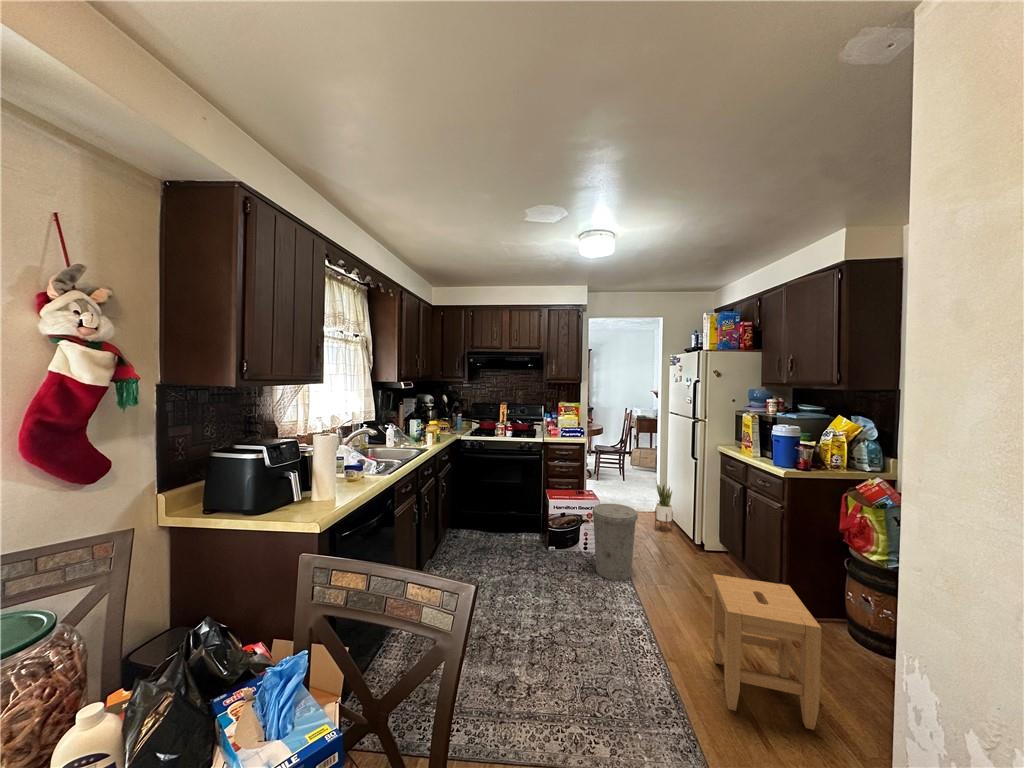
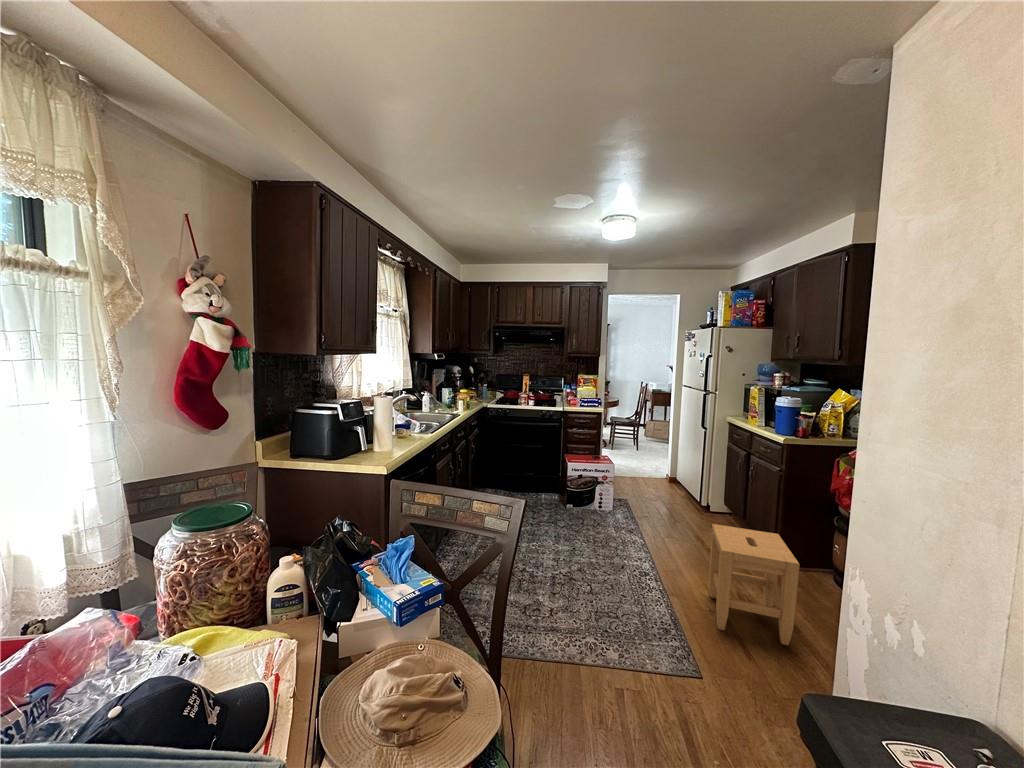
potted plant: present [655,480,673,534] -> none [665,447,683,498]
trash can: present [592,504,638,580] -> none [608,467,649,534]

